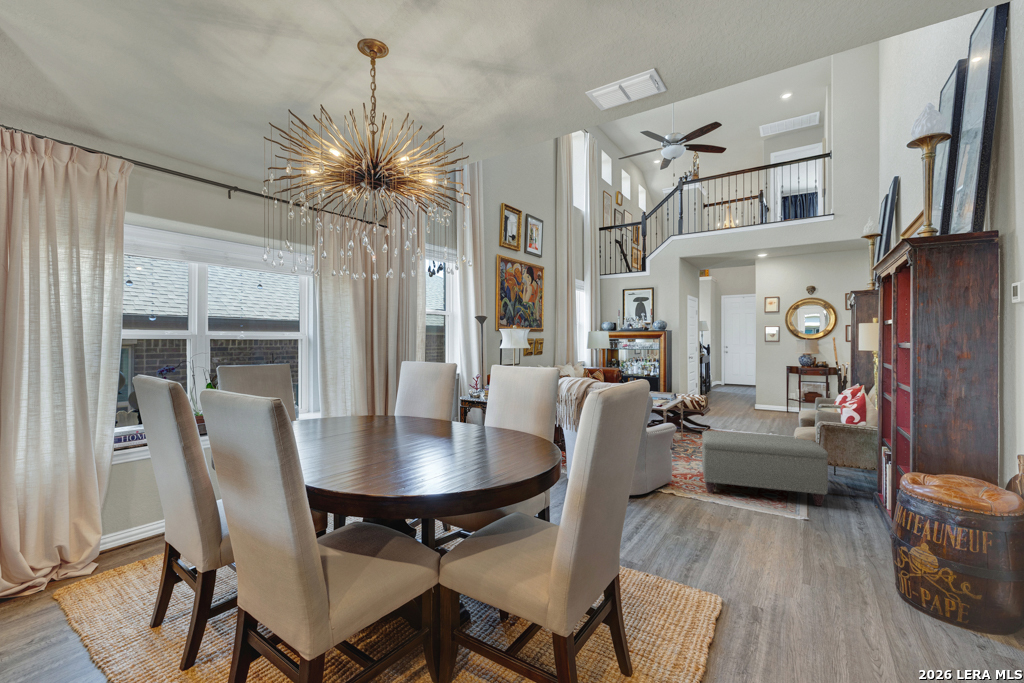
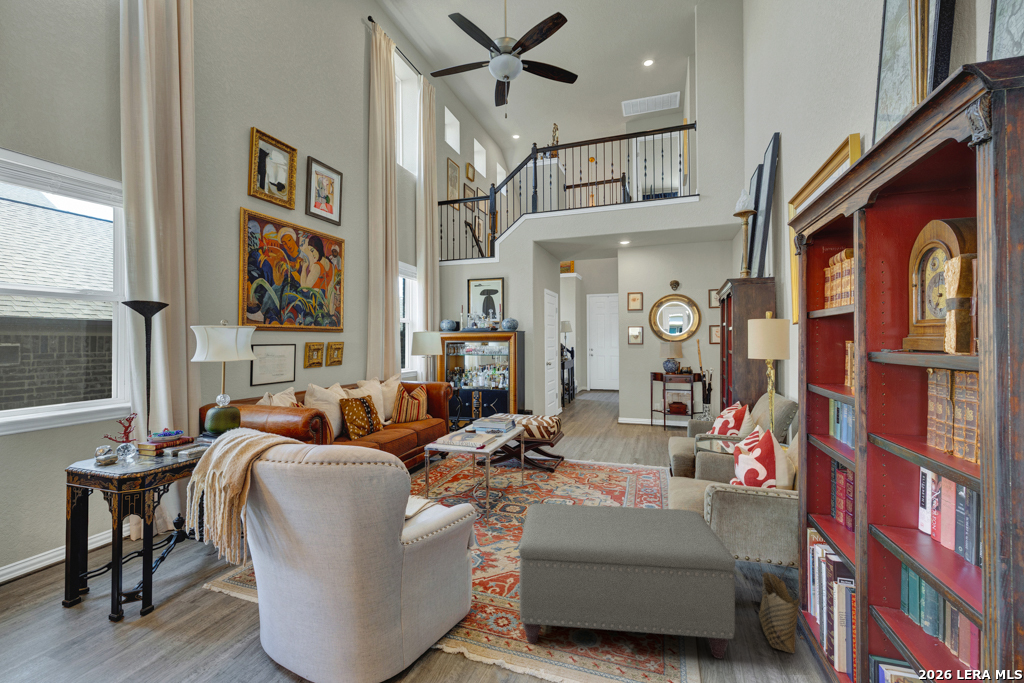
woven basket: none [847,458,873,508] -> present [759,555,802,653]

